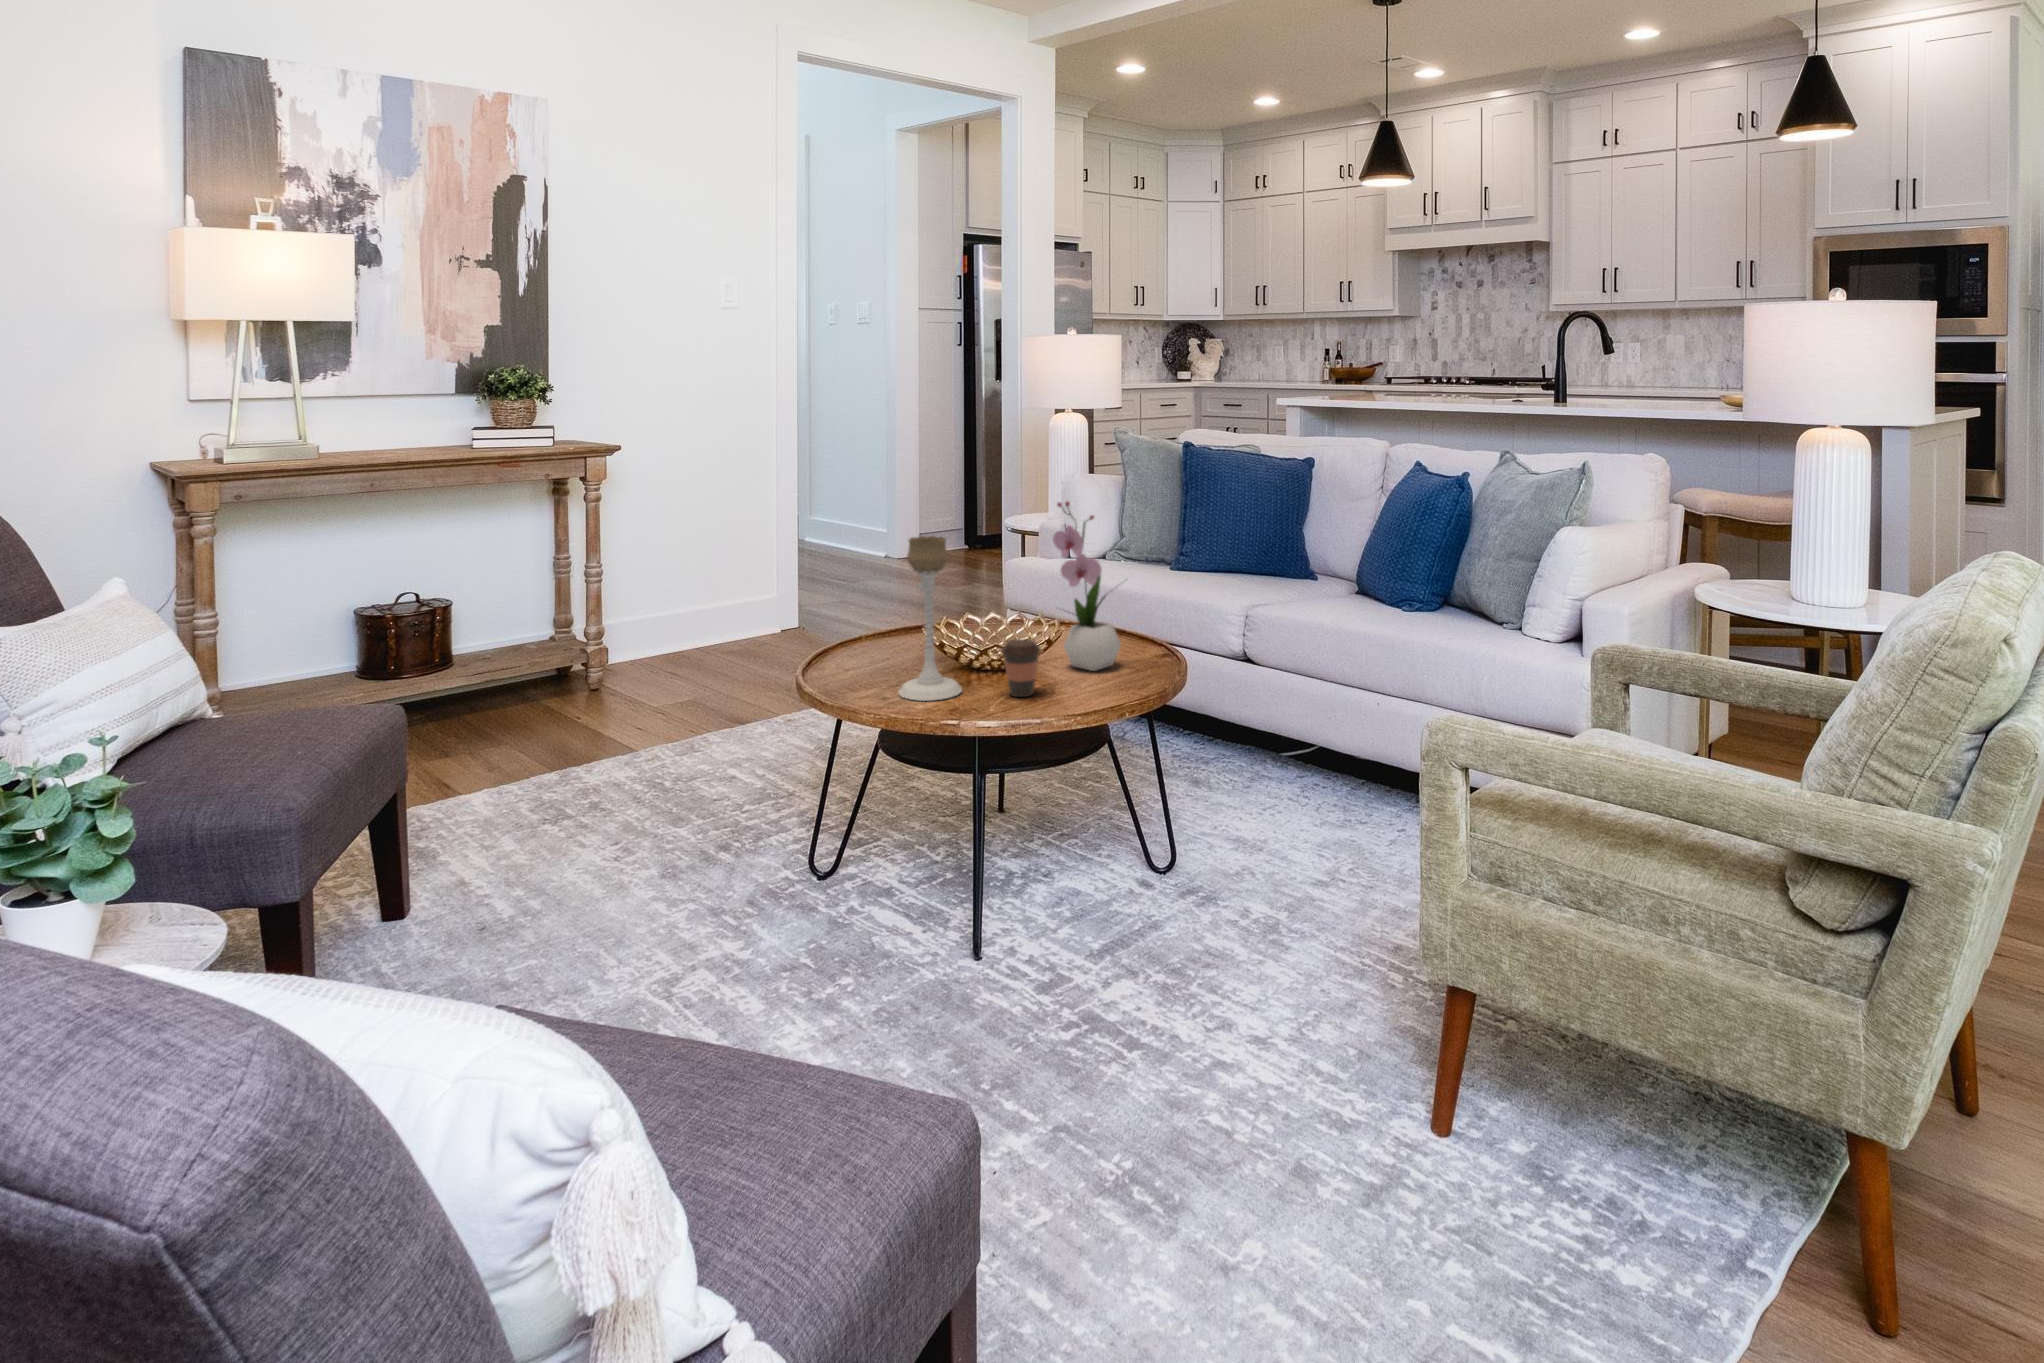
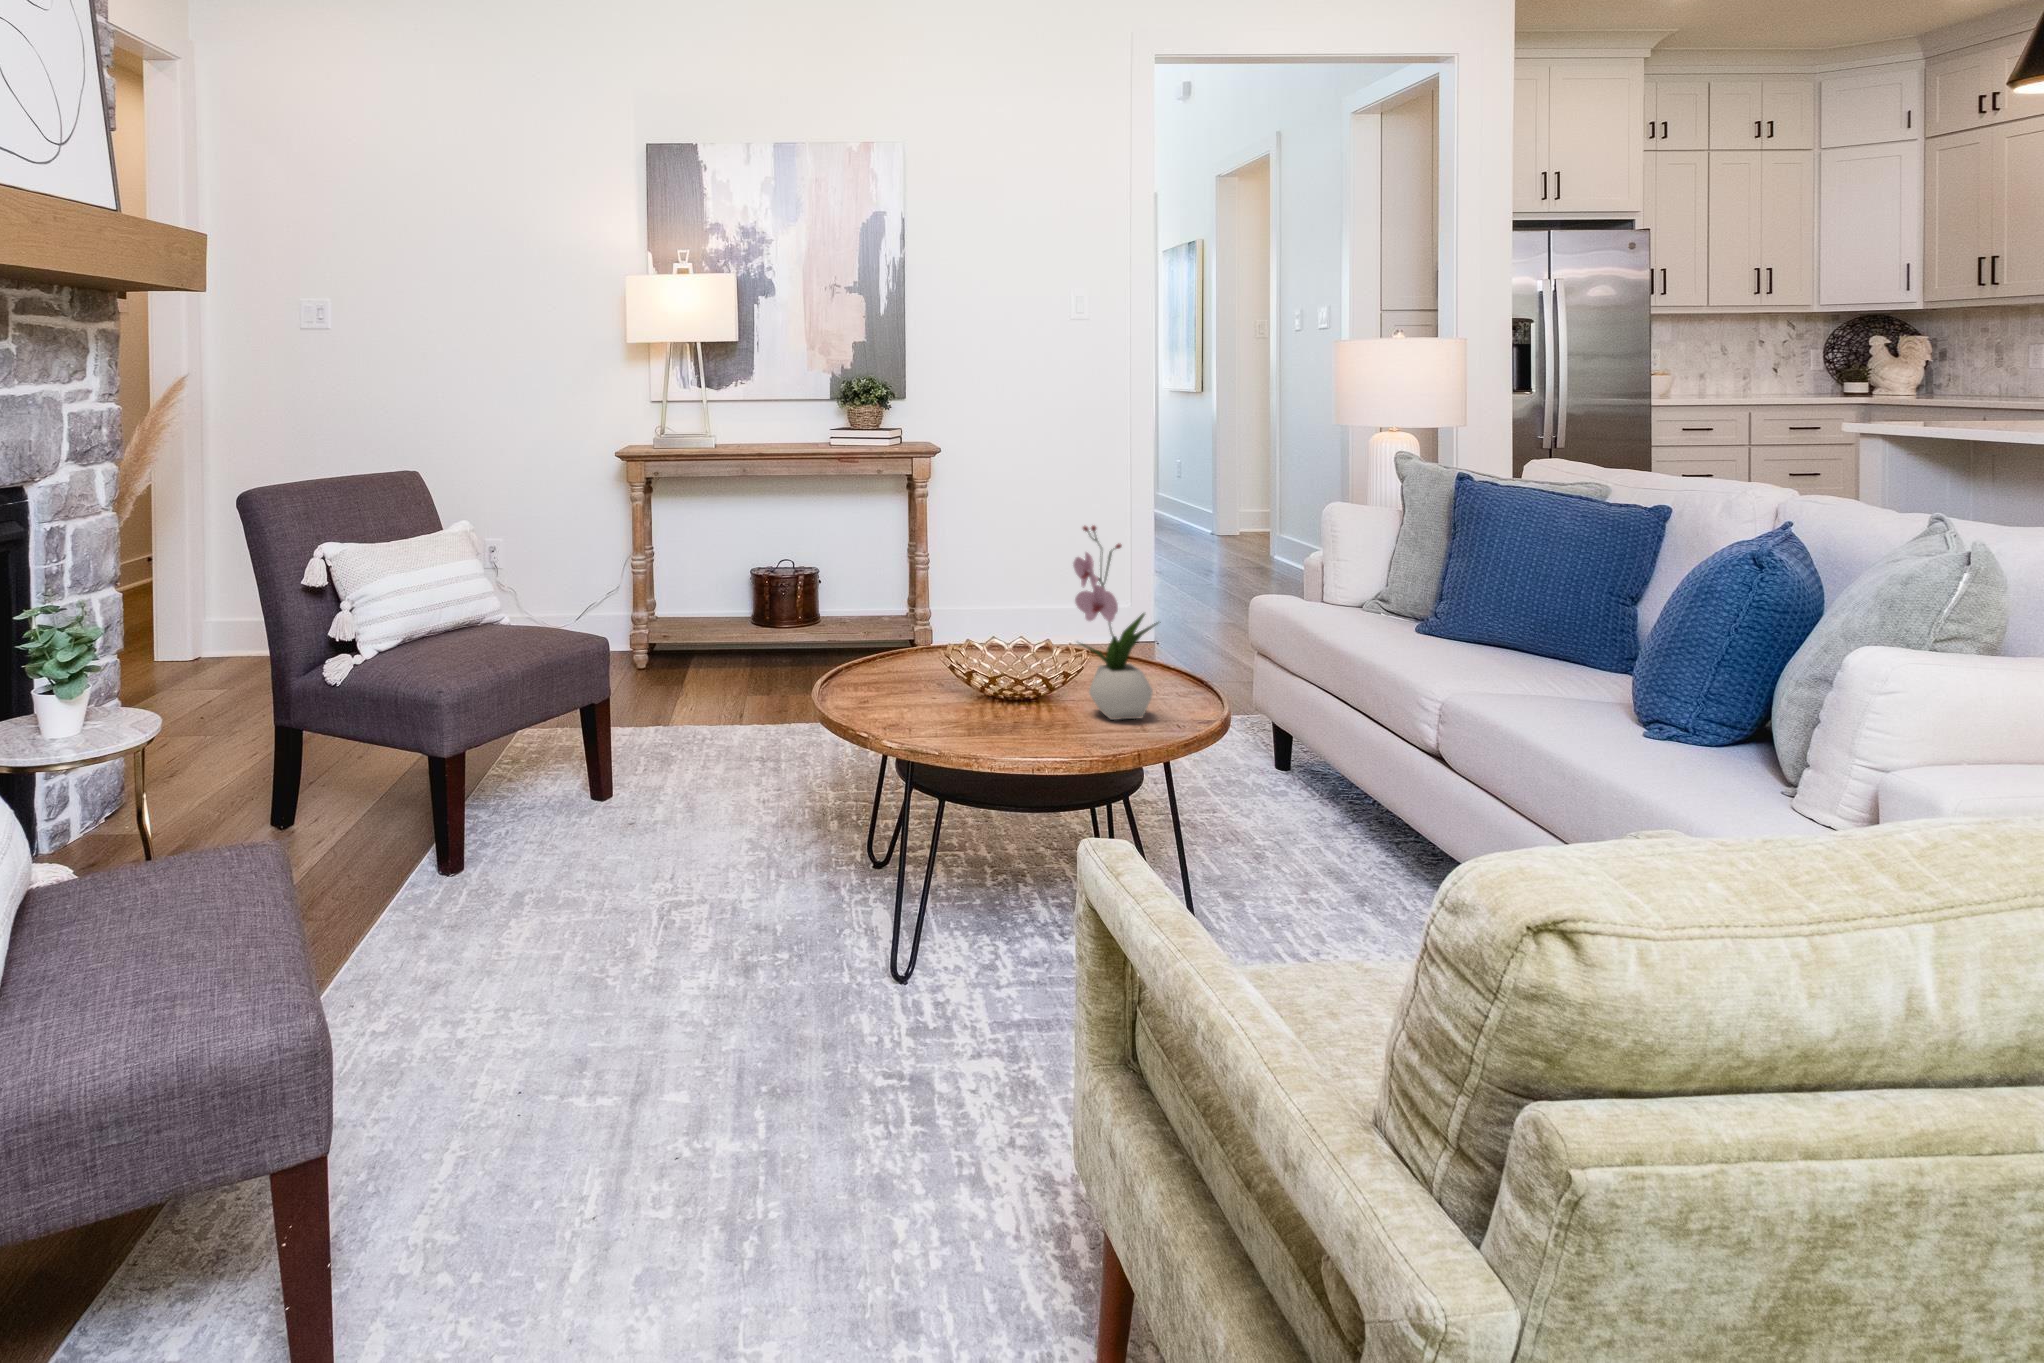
candle holder: present [898,536,962,701] -> none [890,546,956,713]
coffee cup: present [1001,639,1041,697] -> none [972,666,1015,728]

